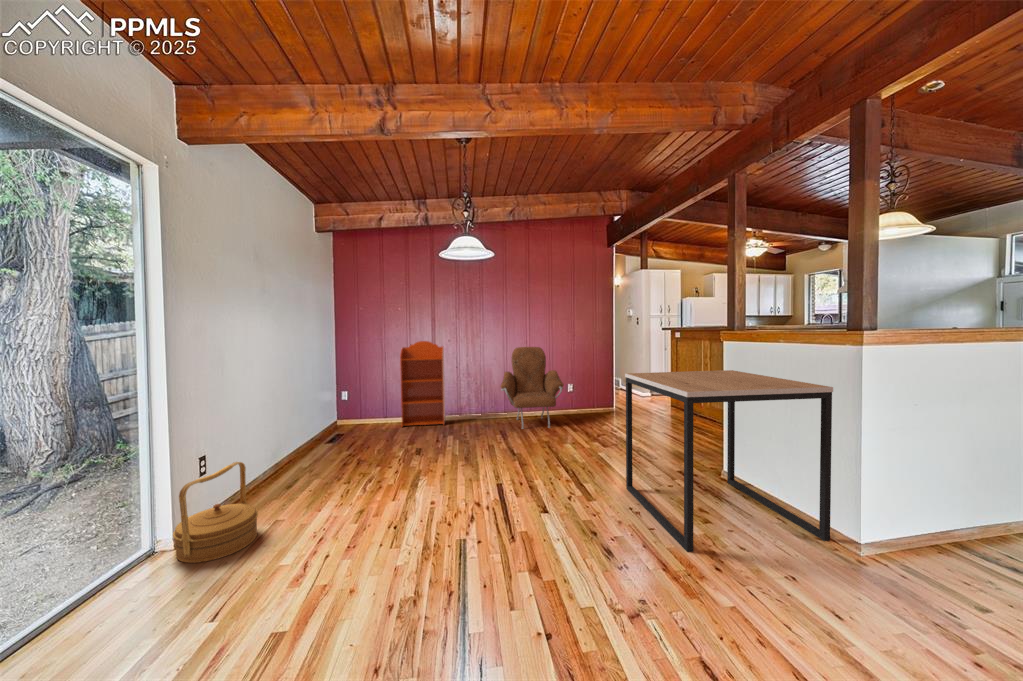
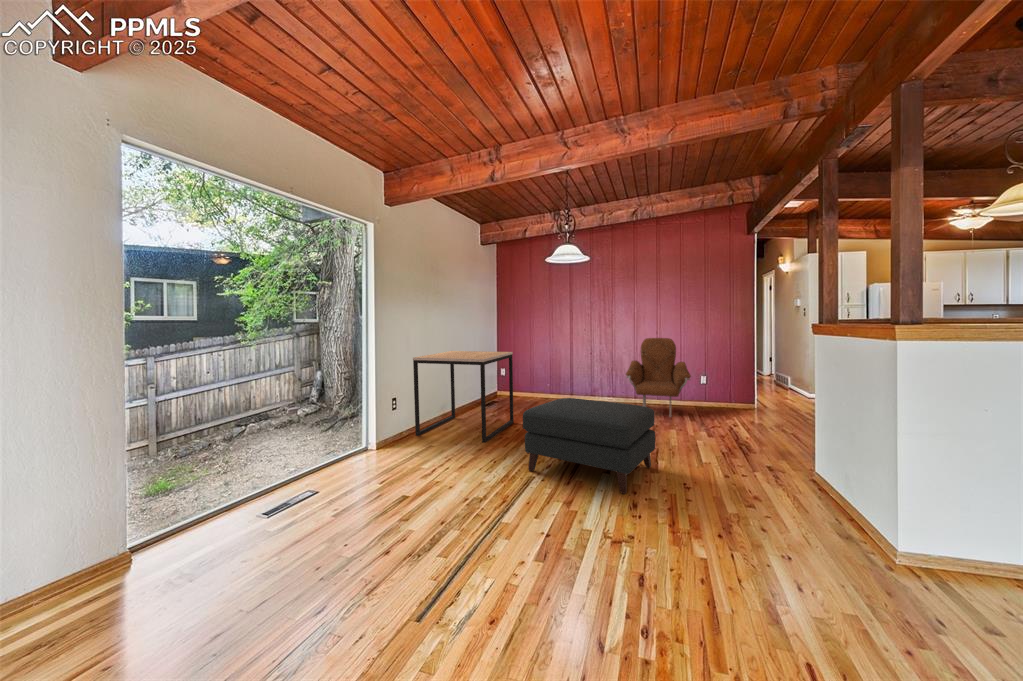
bookcase: present [400,341,445,427] -> none [541,331,580,405]
side table: present [625,370,833,552] -> present [413,351,514,443]
ottoman: none [442,423,593,538] -> present [523,398,655,494]
woven basket: present [173,462,258,563] -> none [377,405,419,459]

